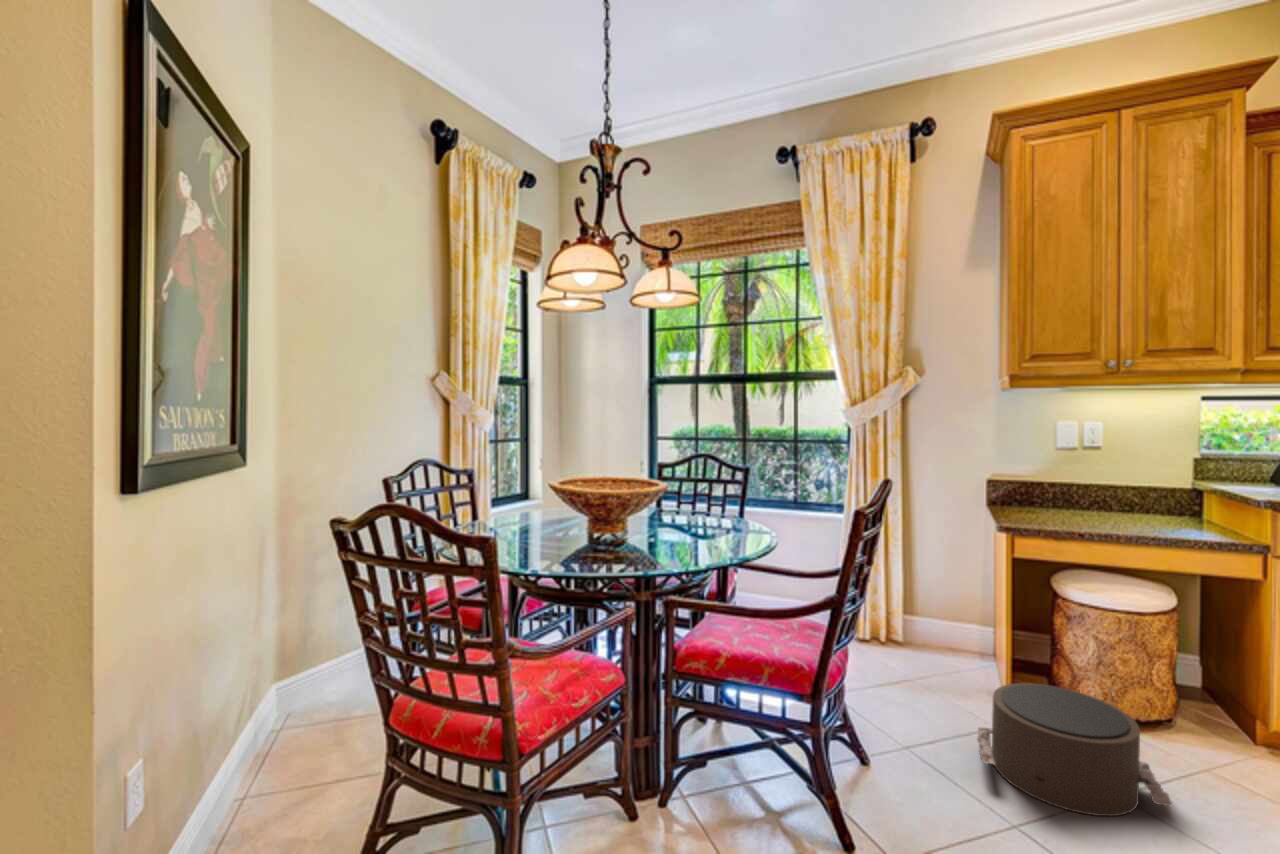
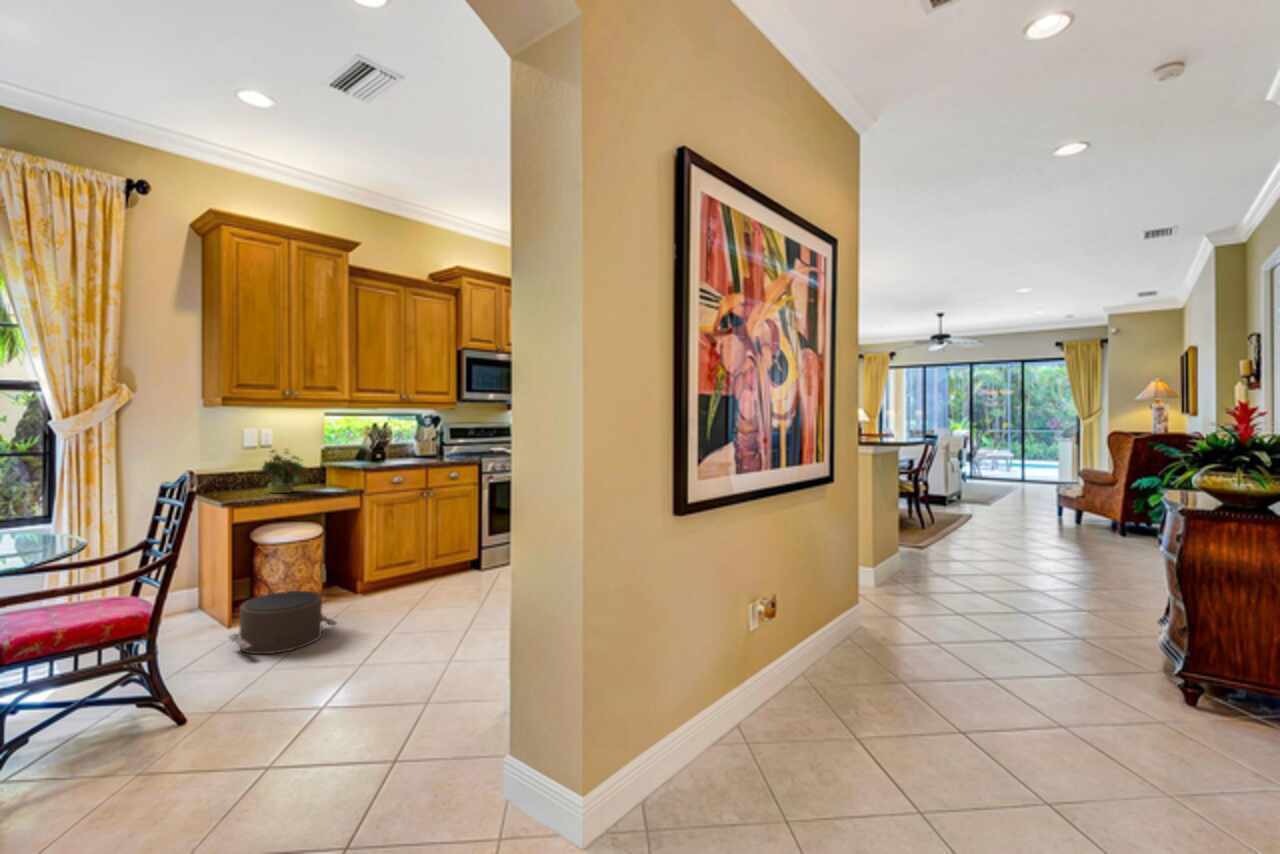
potted plant: none [1071,451,1160,525] -> present [262,450,309,493]

